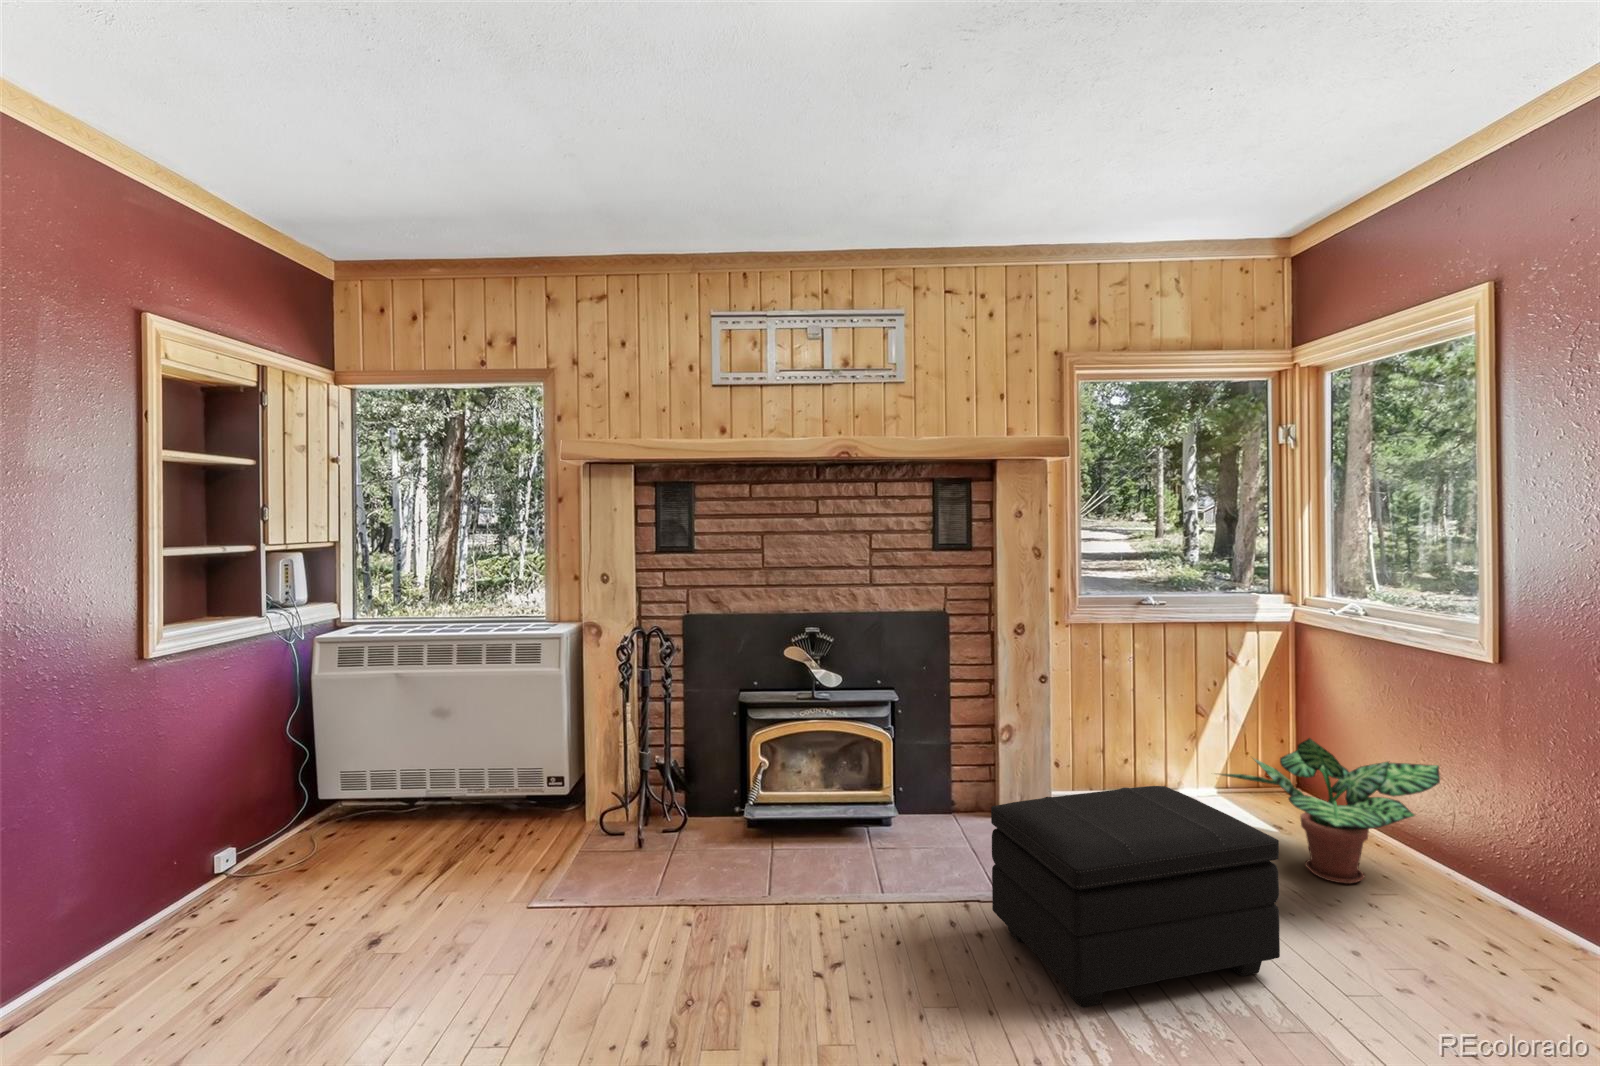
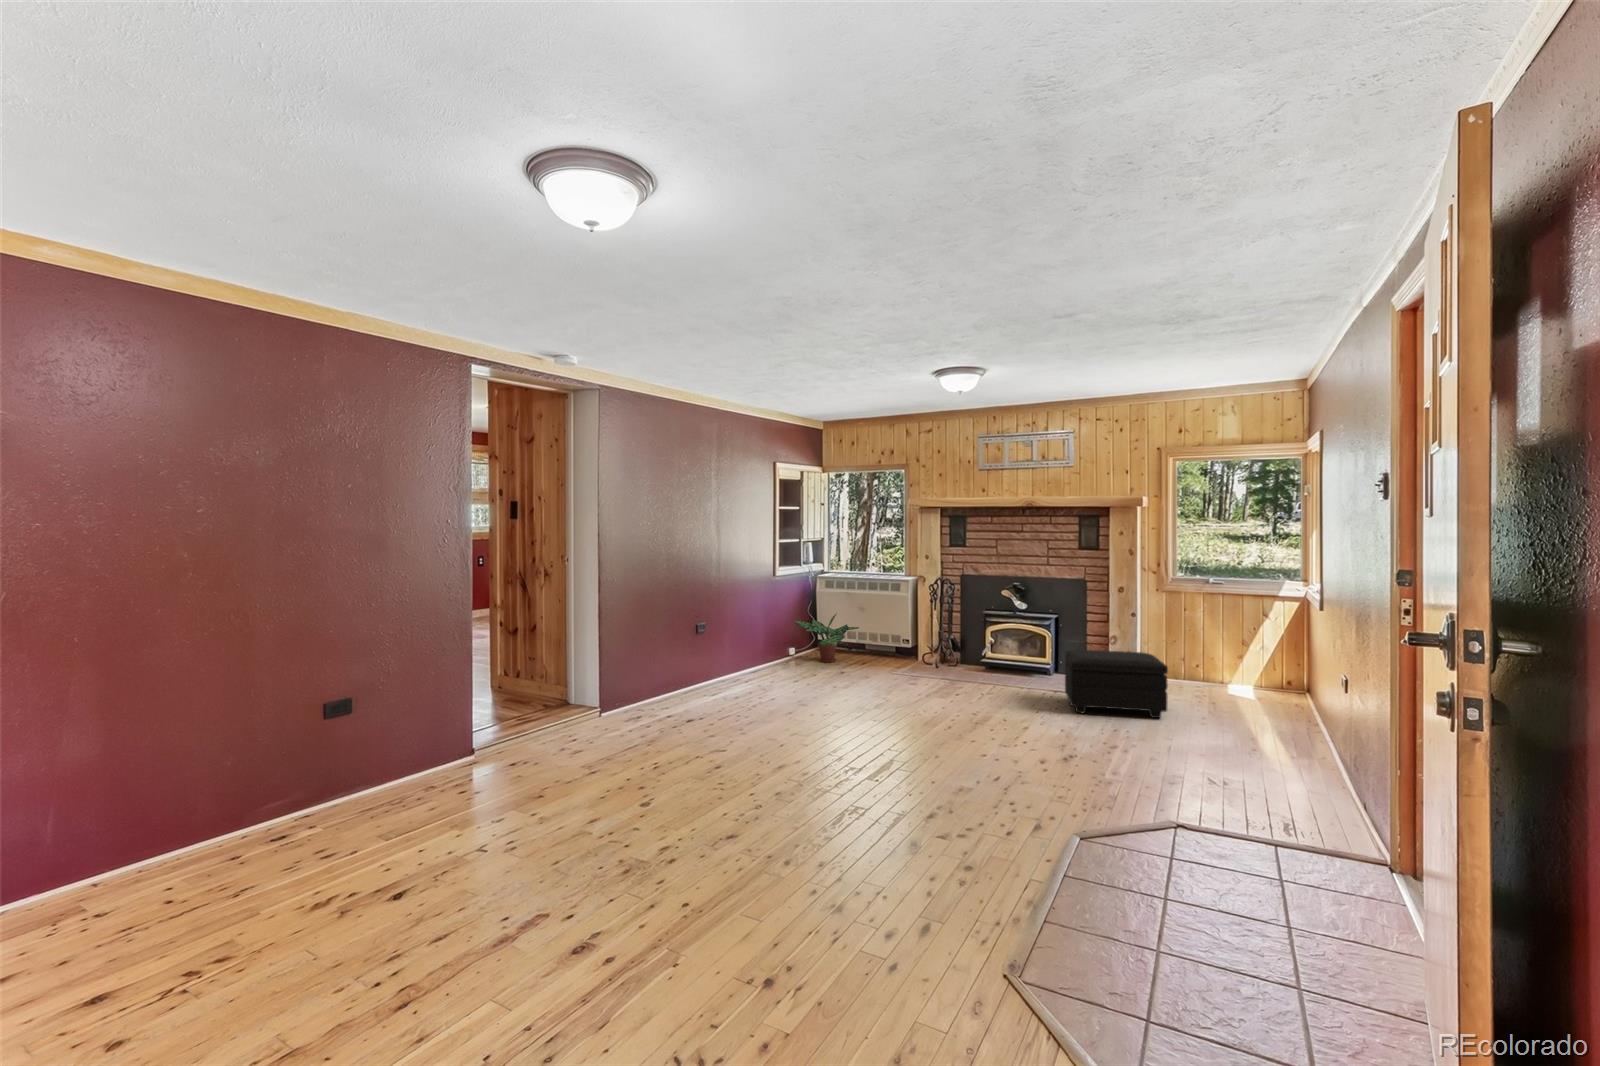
potted plant: present [1221,738,1440,884] -> present [795,613,859,662]

